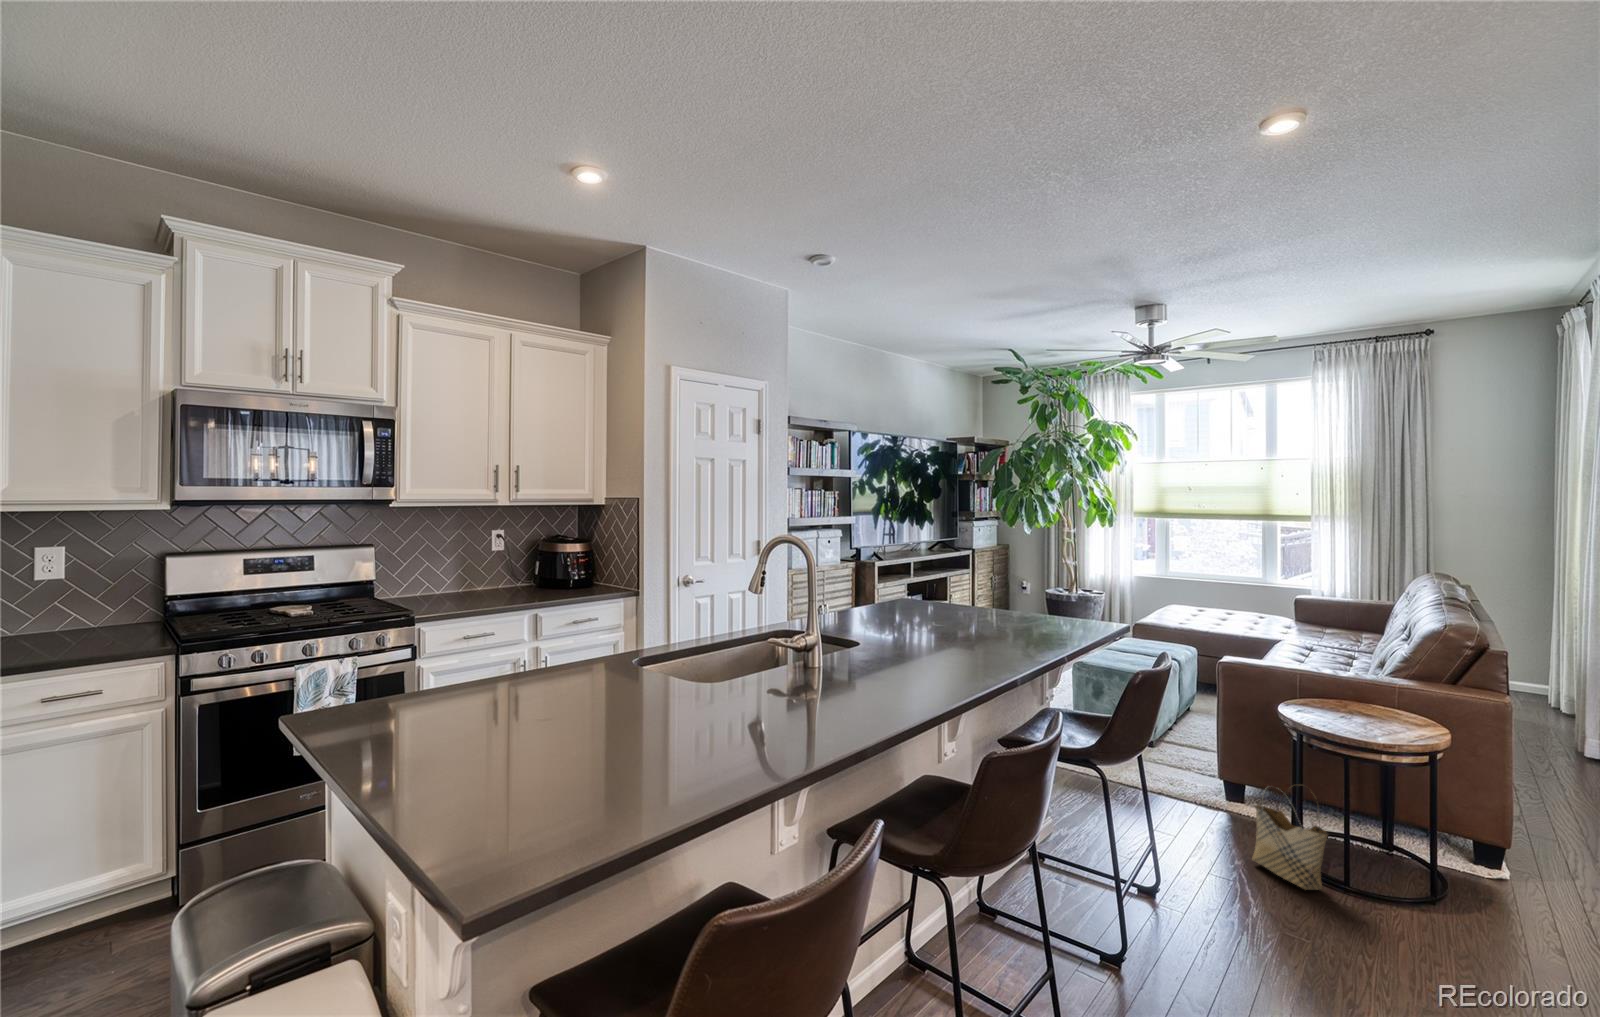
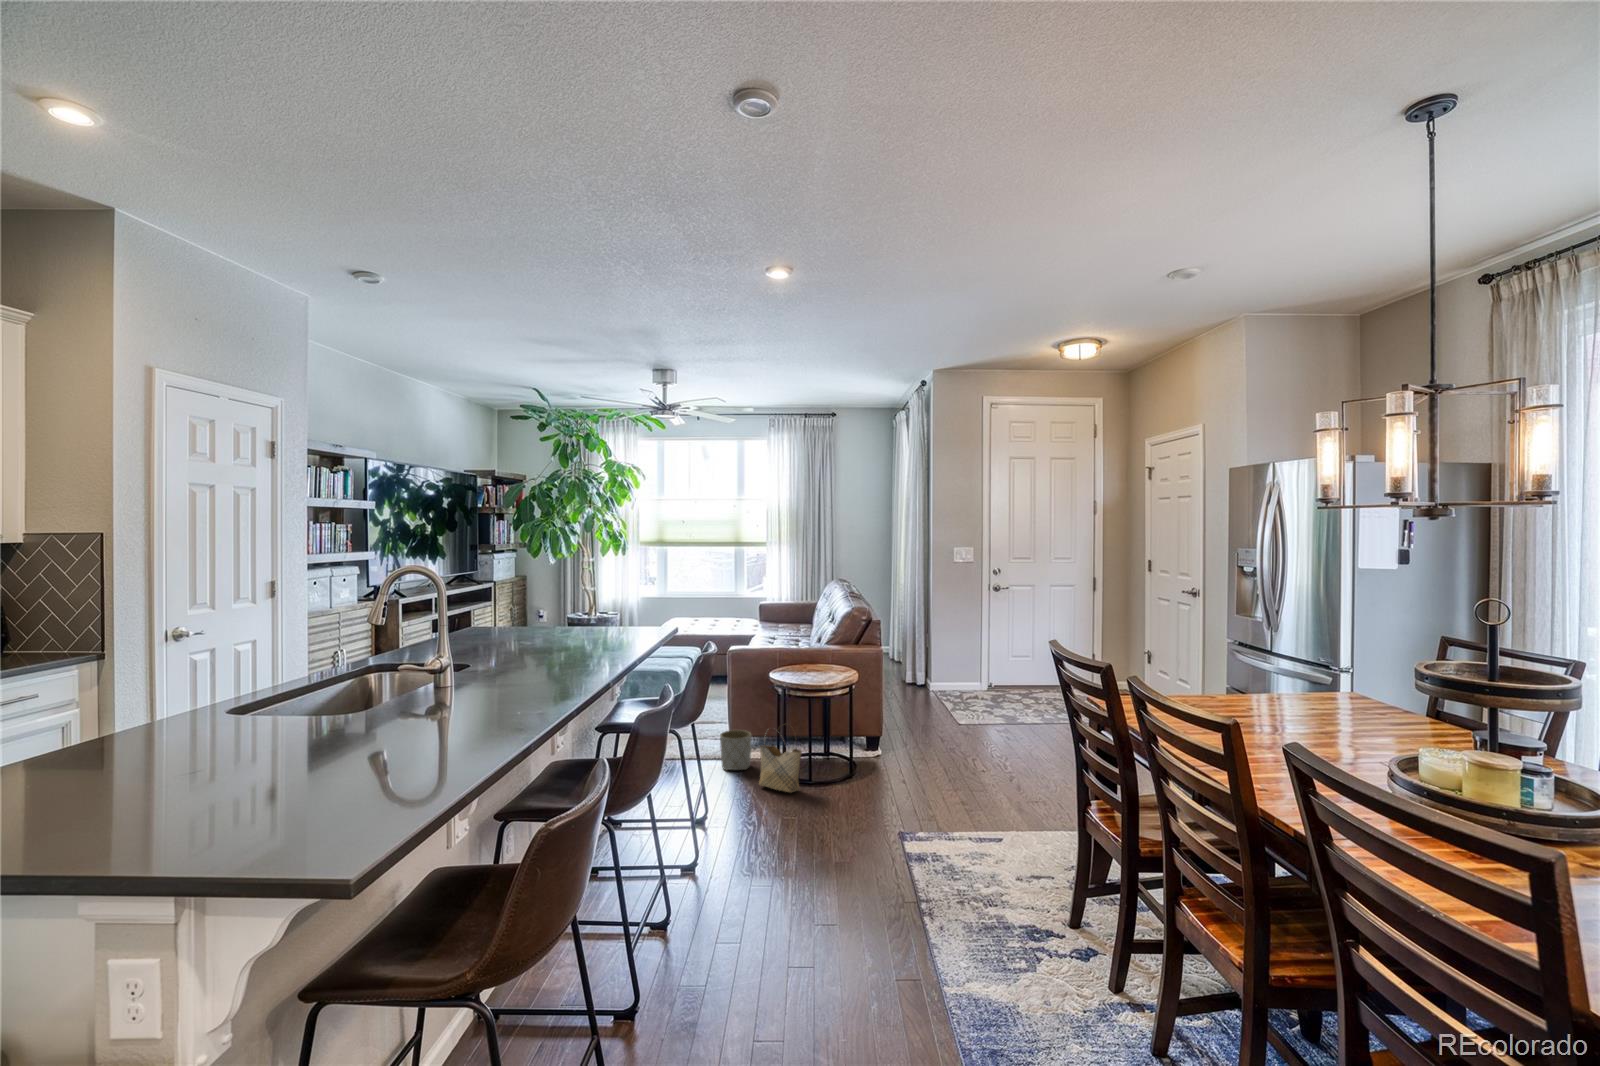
planter: none [1199,768,1249,830] -> present [720,730,752,771]

